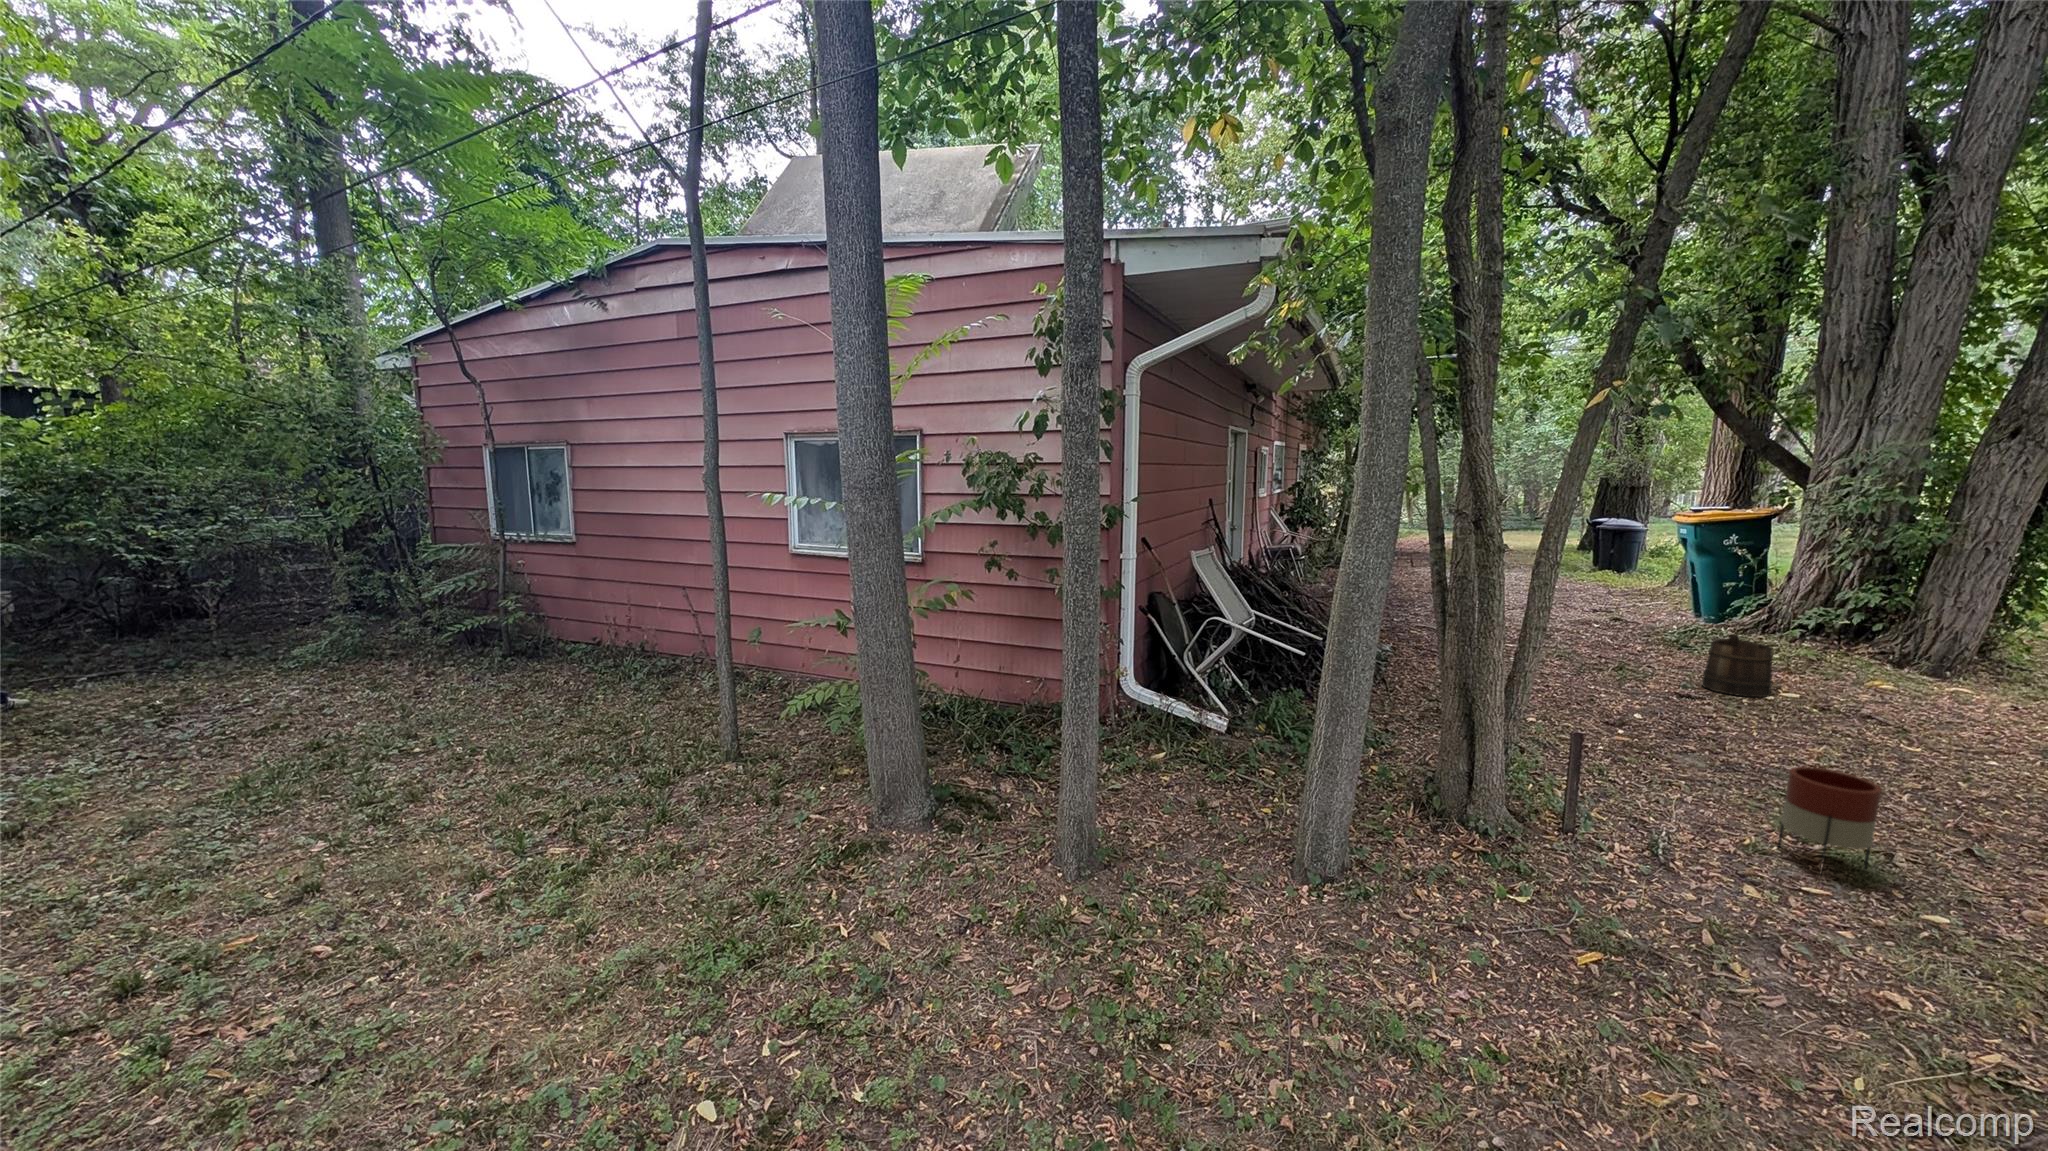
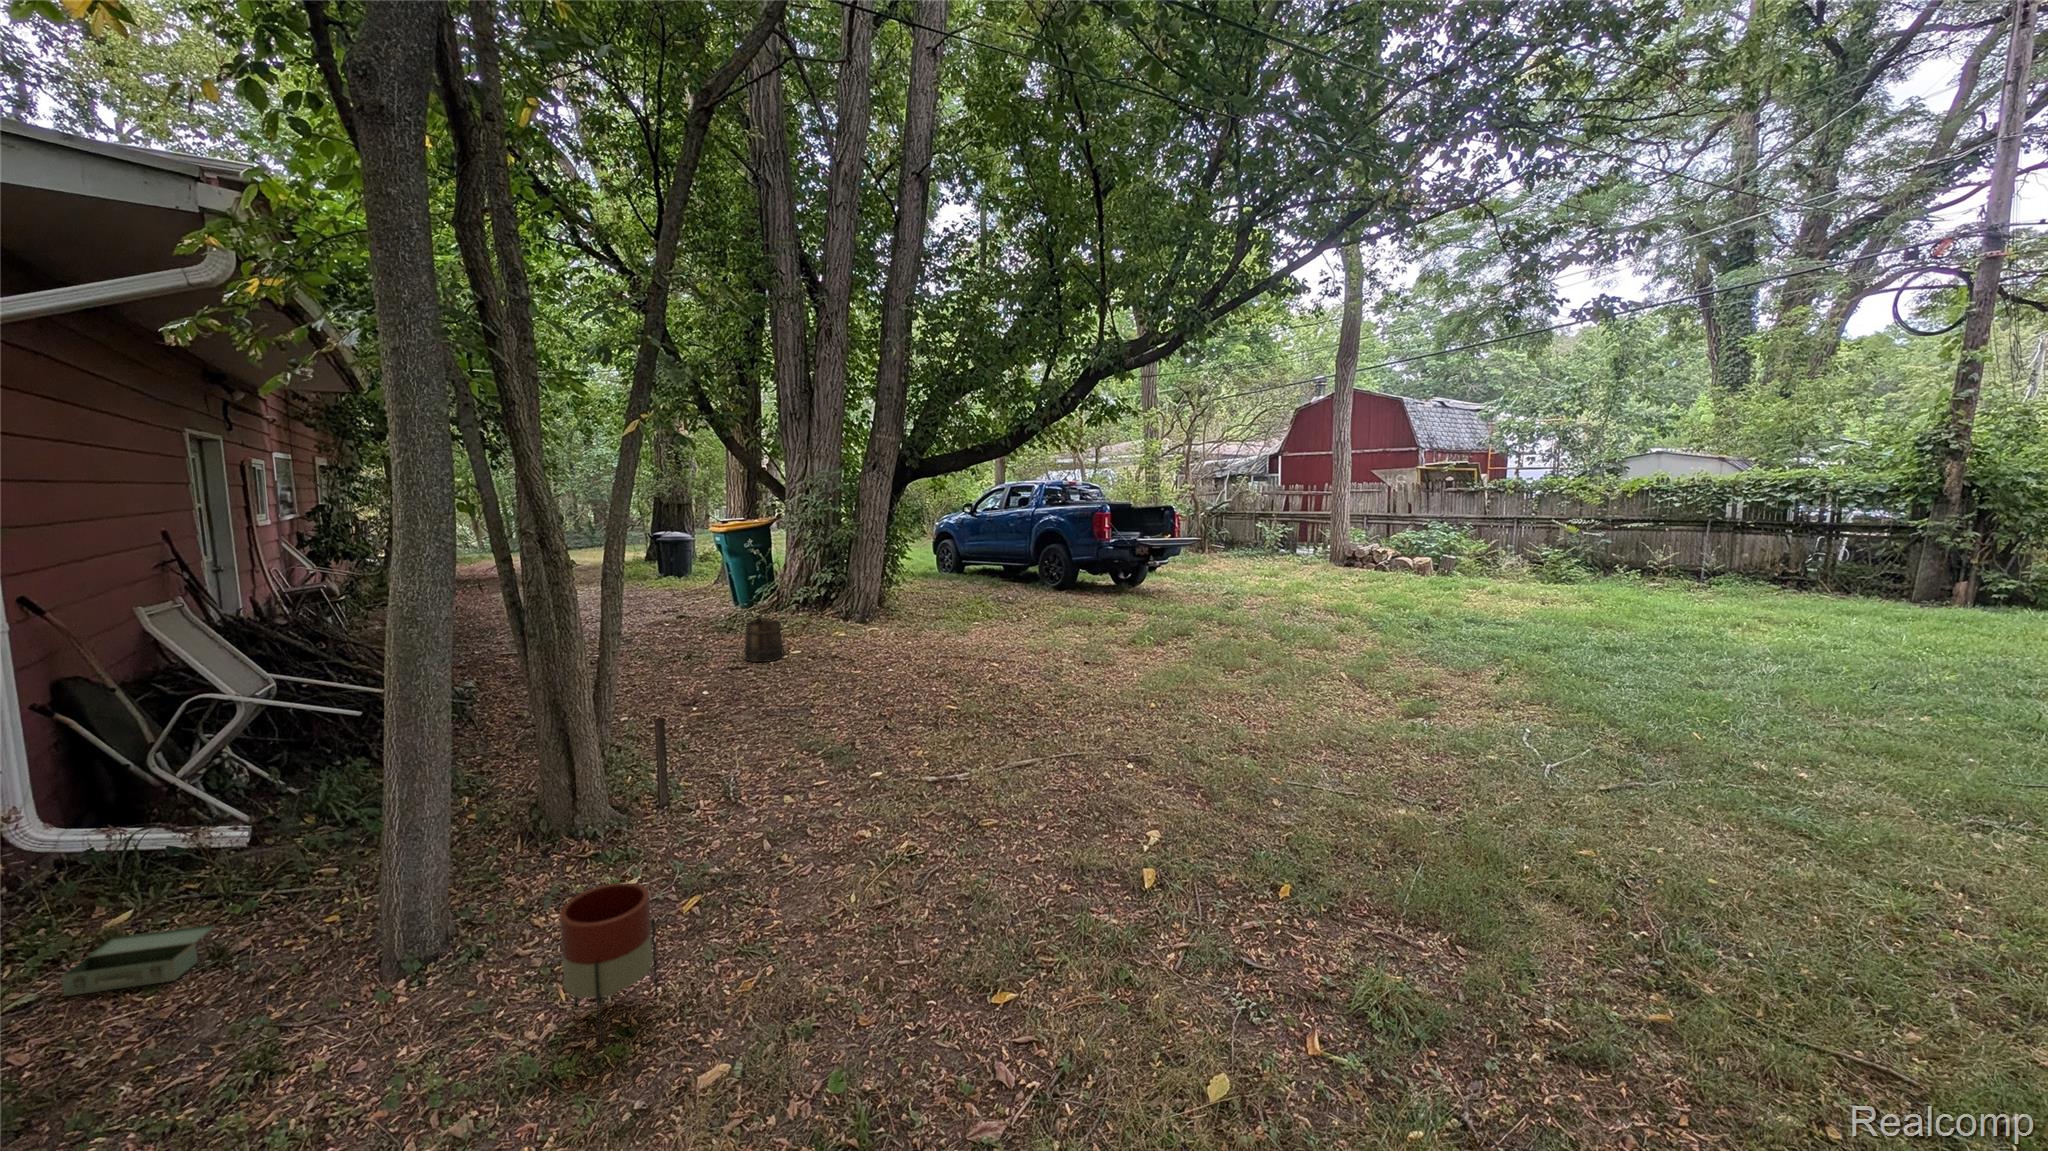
toolbox: none [1144,760,1211,802] -> present [61,925,215,996]
planter: present [1778,767,1882,877] -> present [560,882,658,1043]

